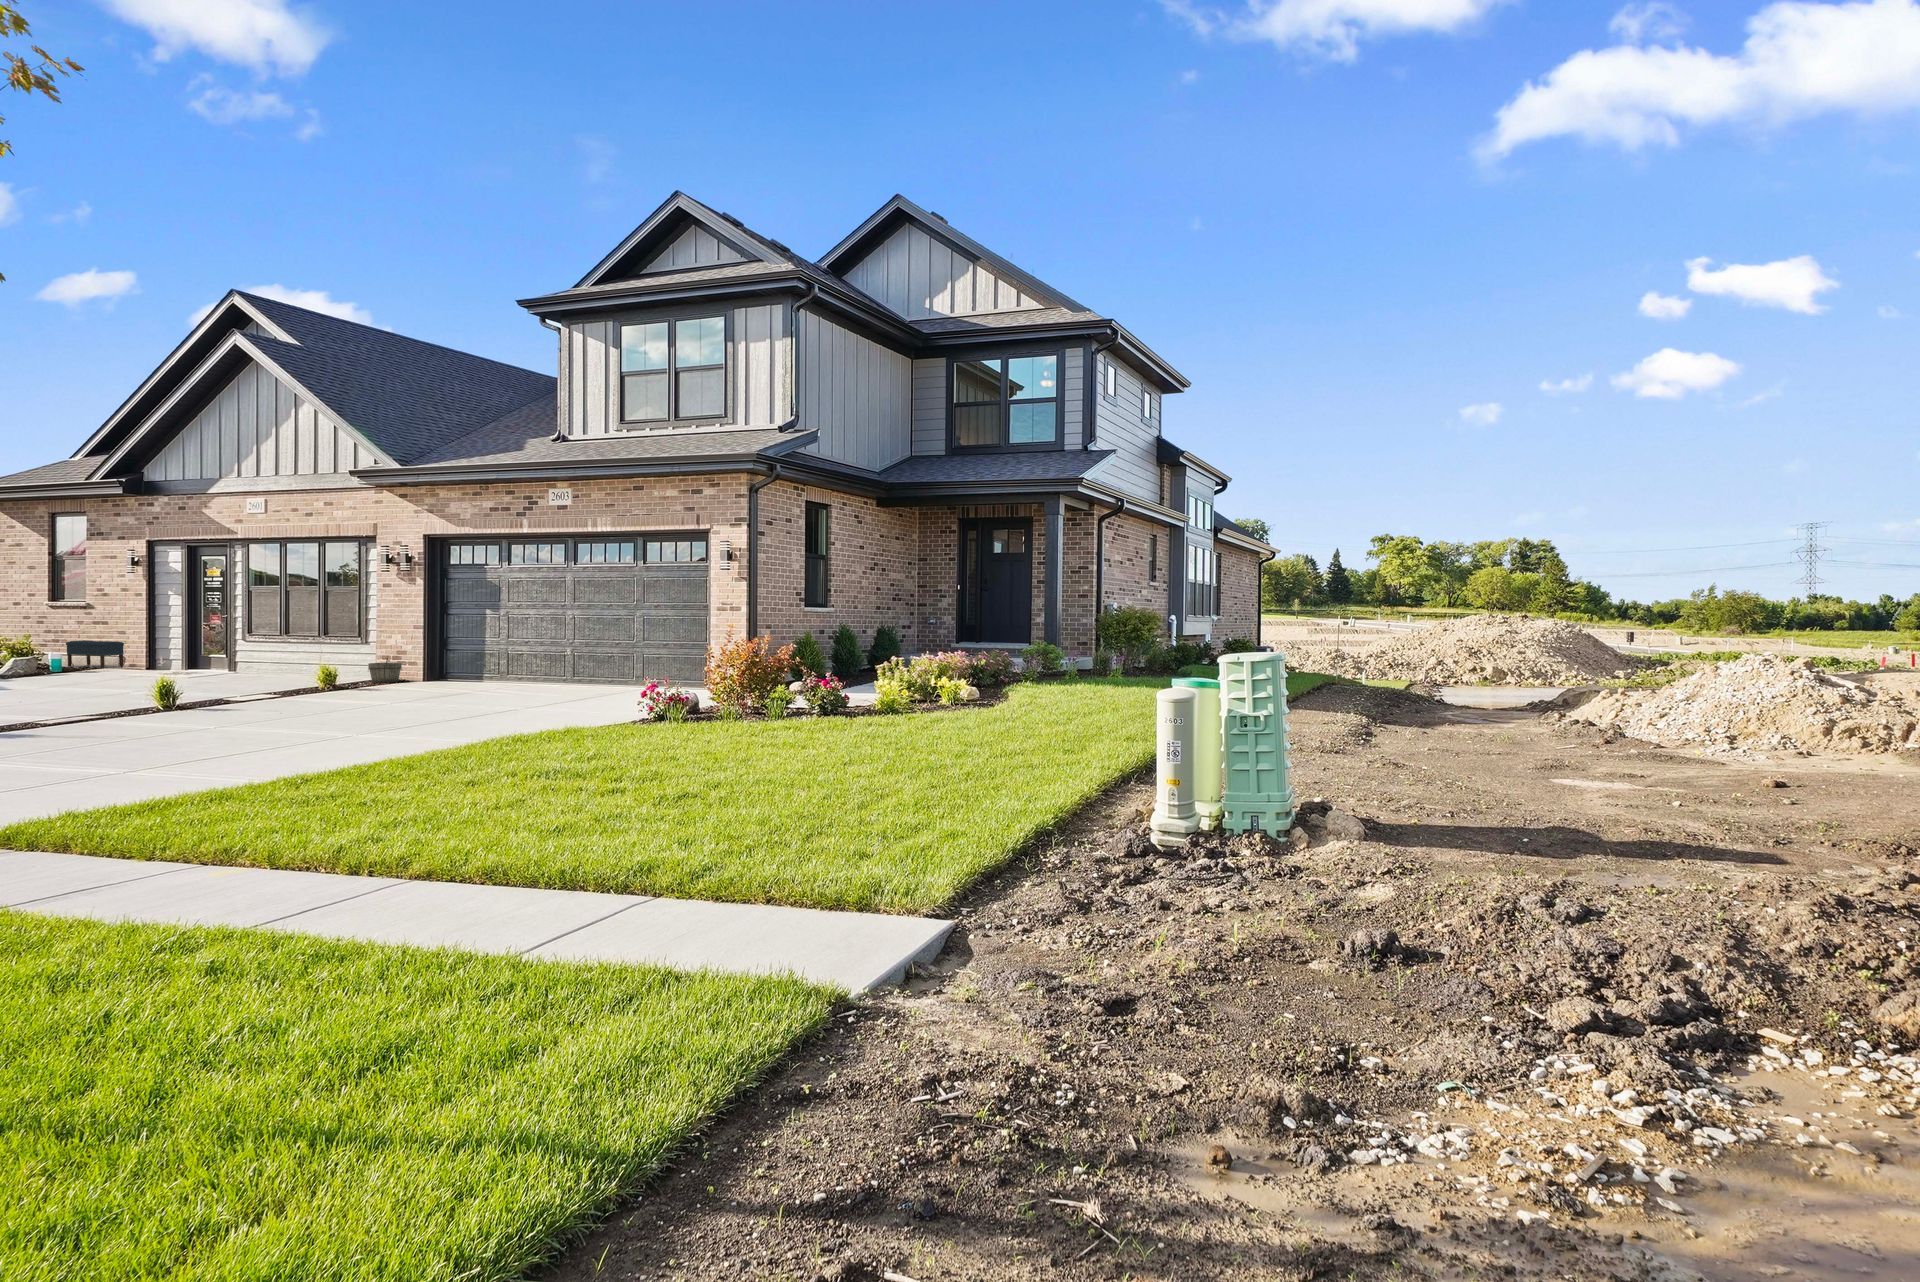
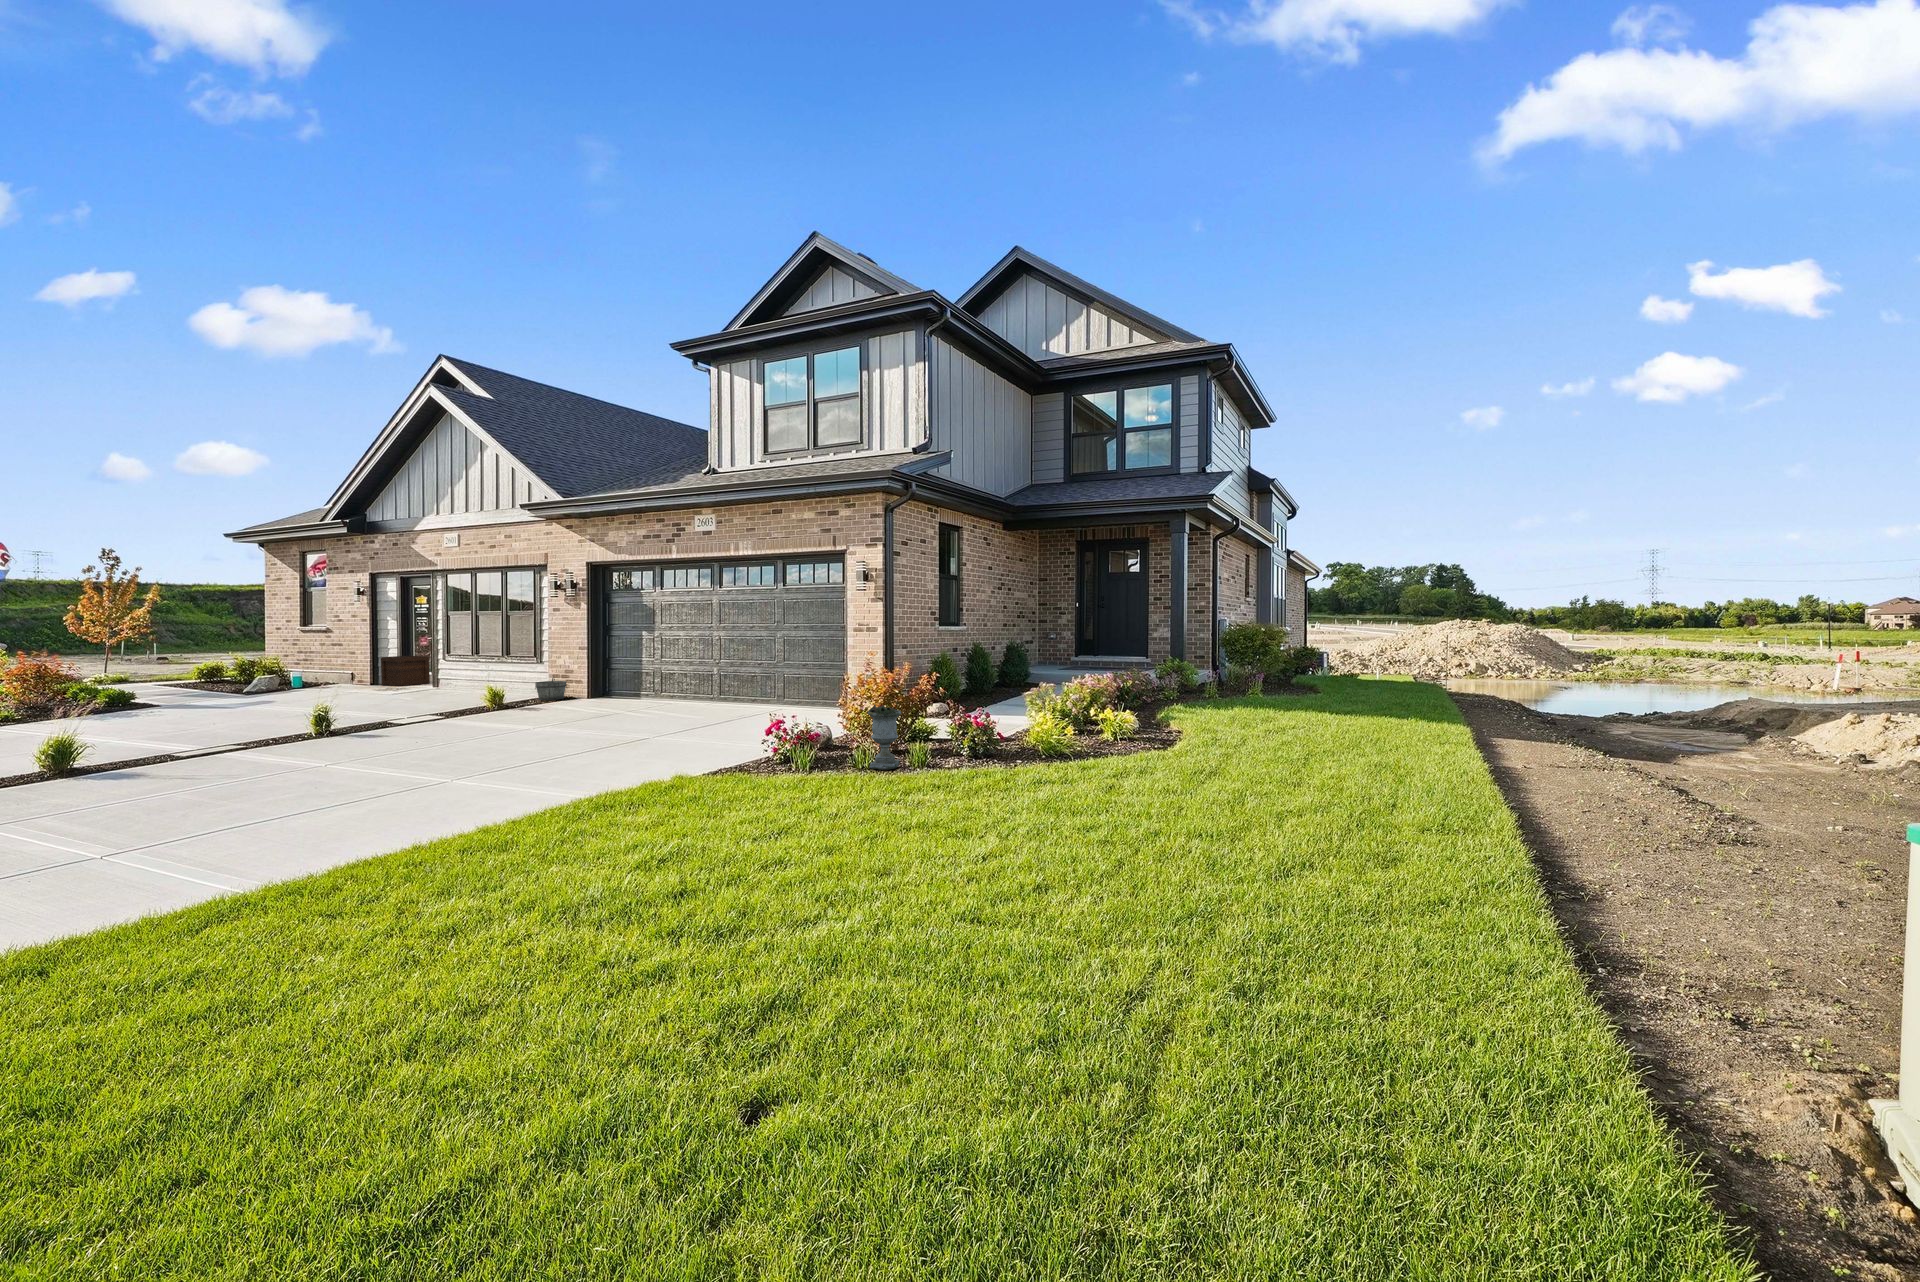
wooden crate: none [166,637,221,671] -> present [381,656,430,686]
bench: present [66,640,124,668] -> none [306,659,353,683]
planter: none [730,670,759,725] -> present [868,704,901,770]

